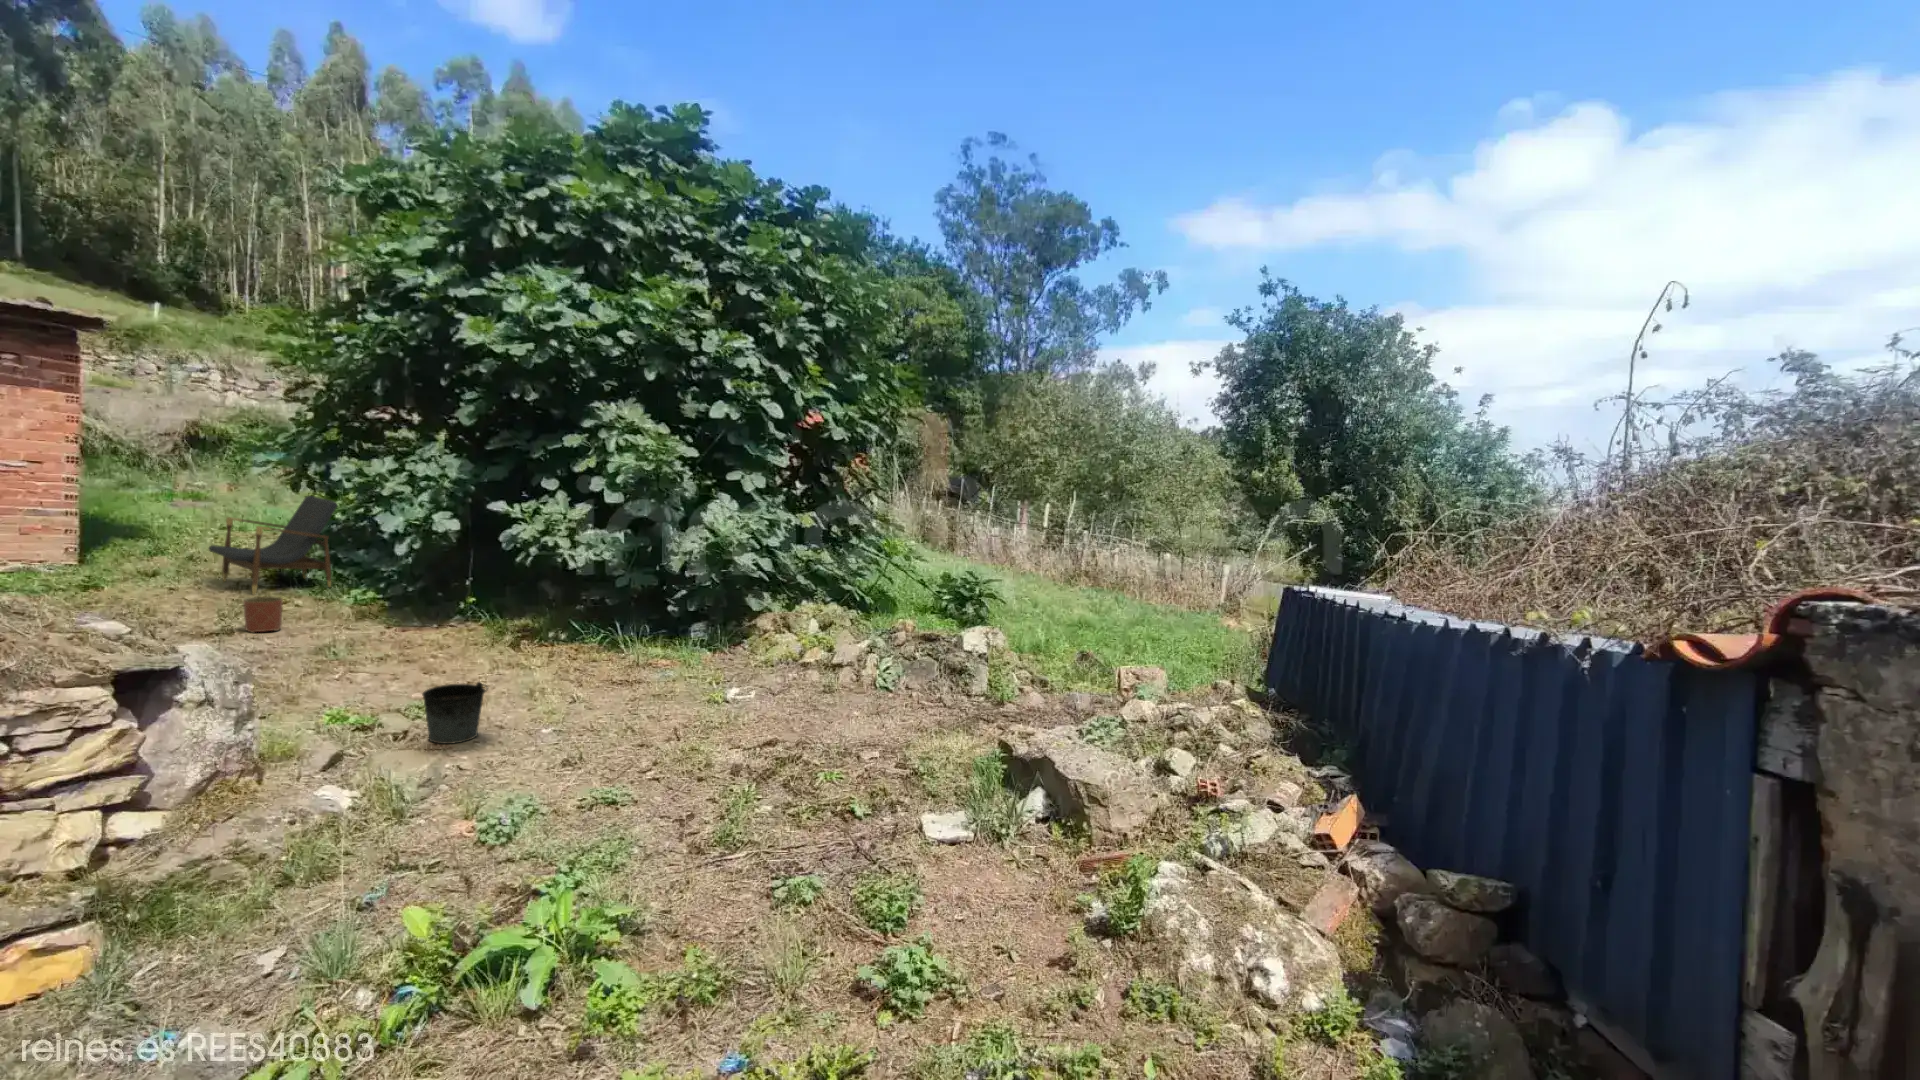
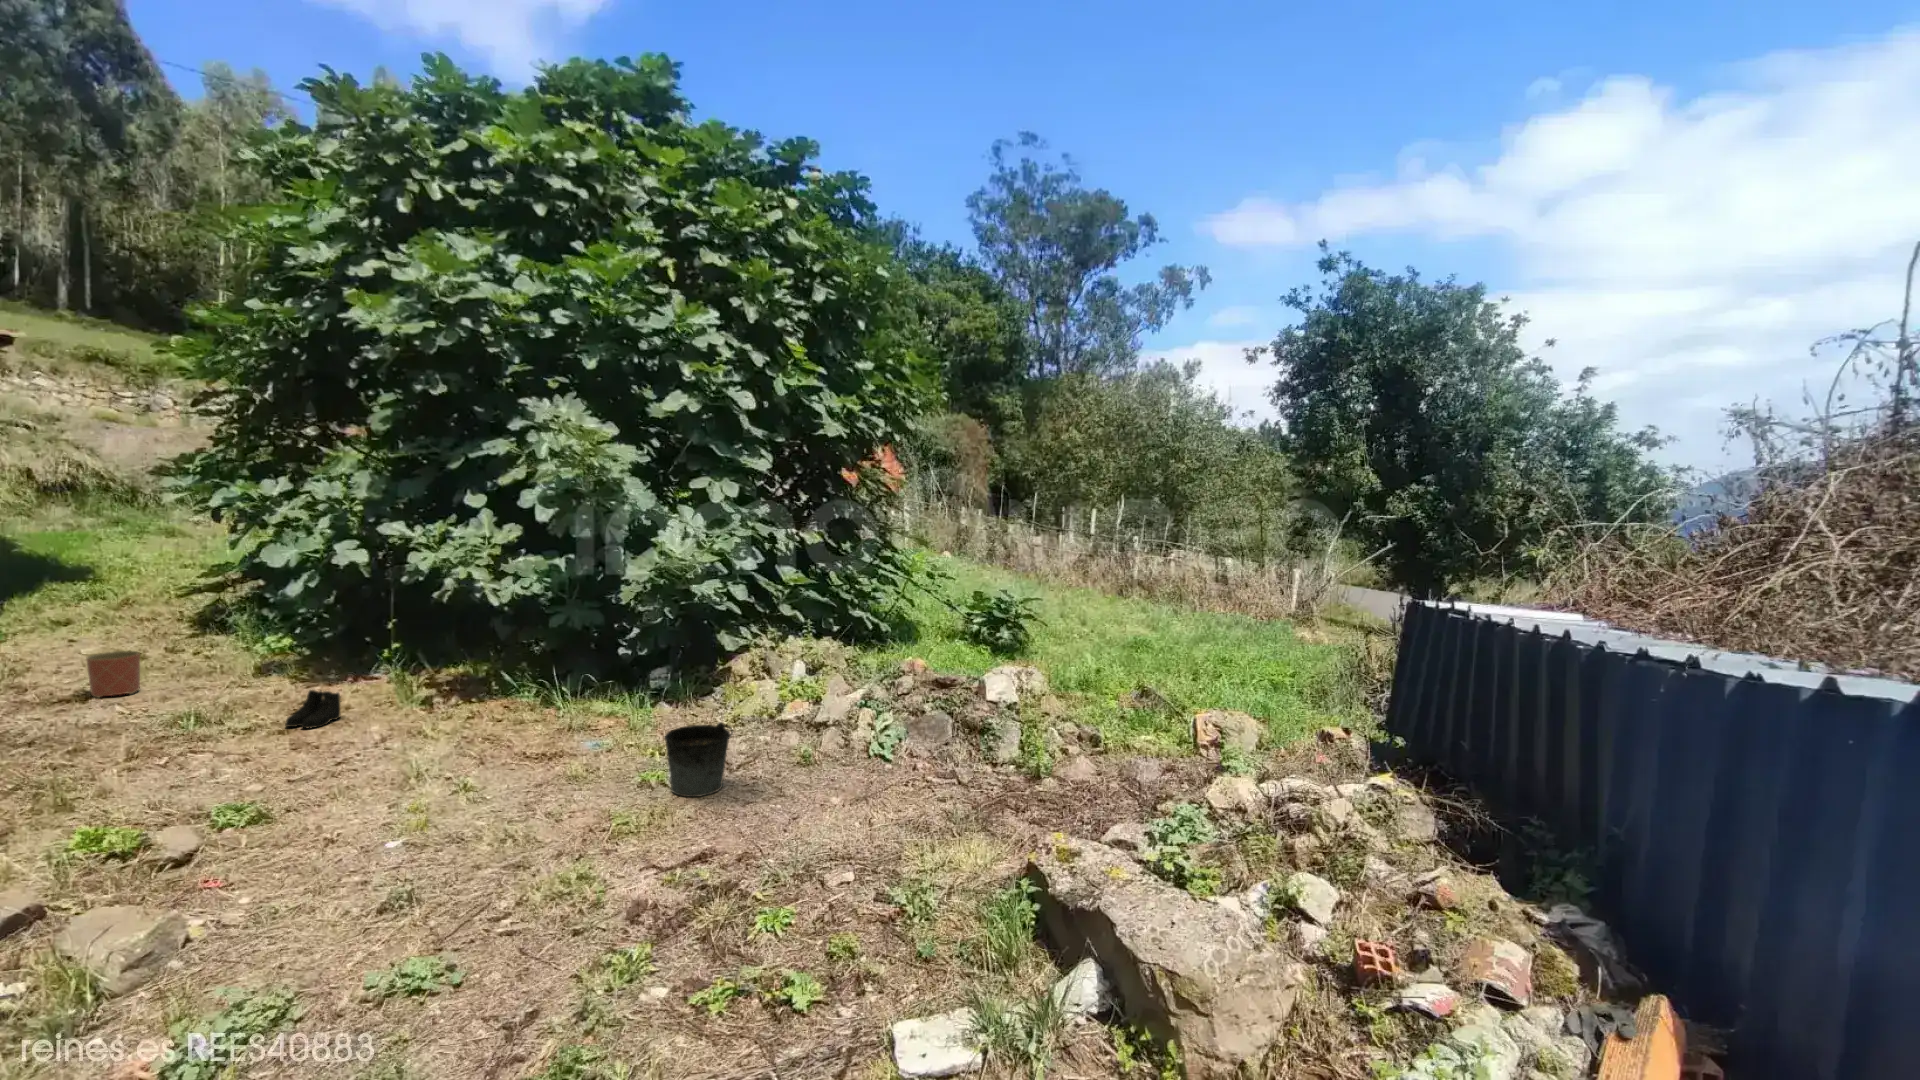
lounge chair: present [209,496,337,595] -> none [98,525,251,646]
boots: none [409,631,450,661] -> present [285,690,341,729]
bucket: present [422,682,488,744] -> present [664,722,733,797]

